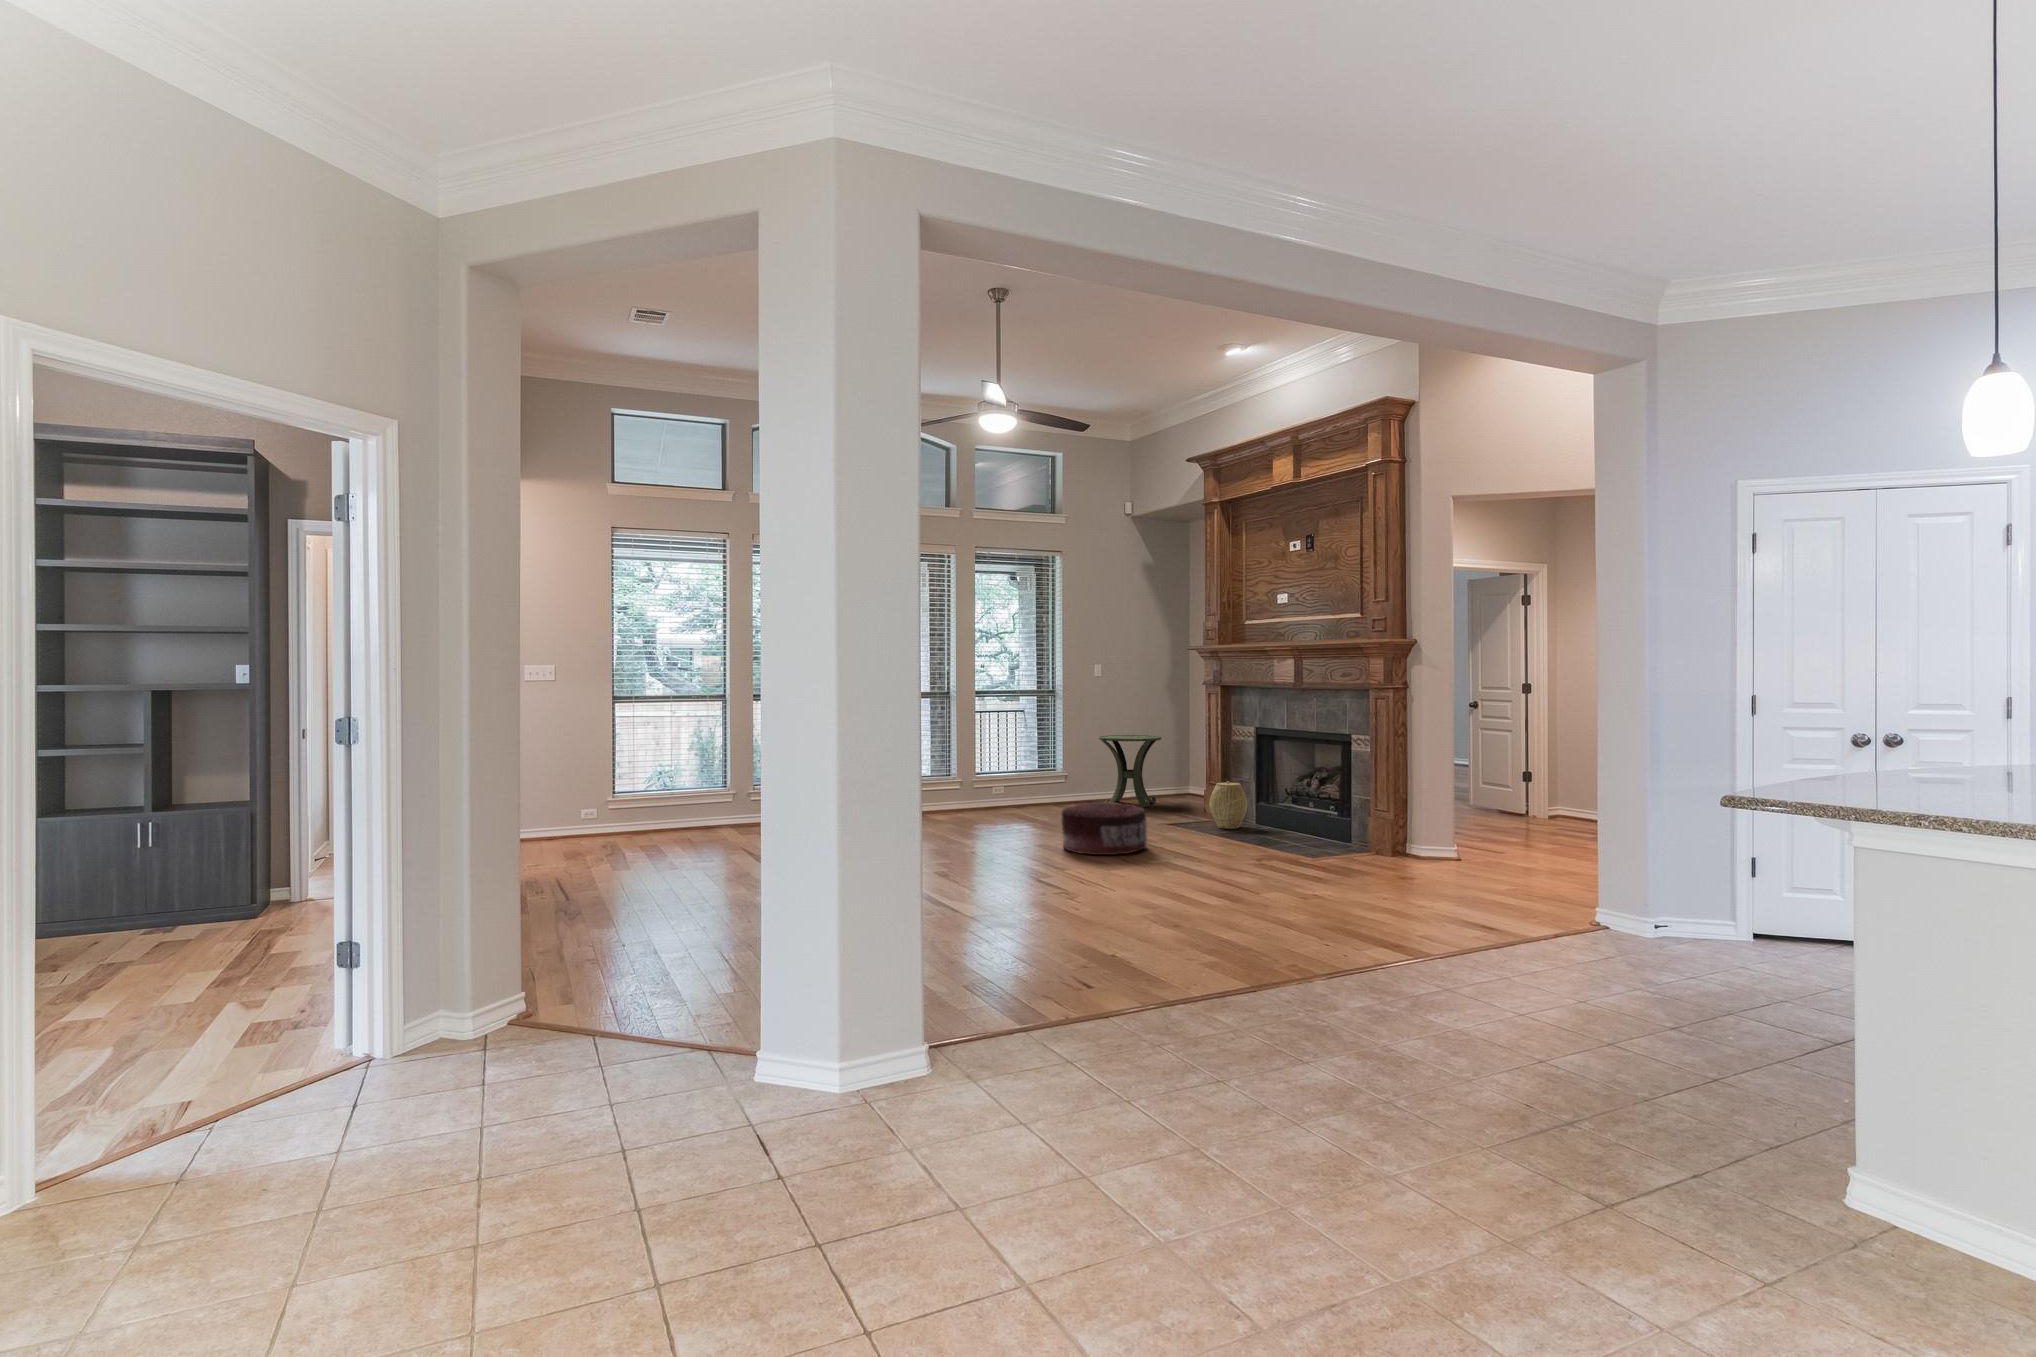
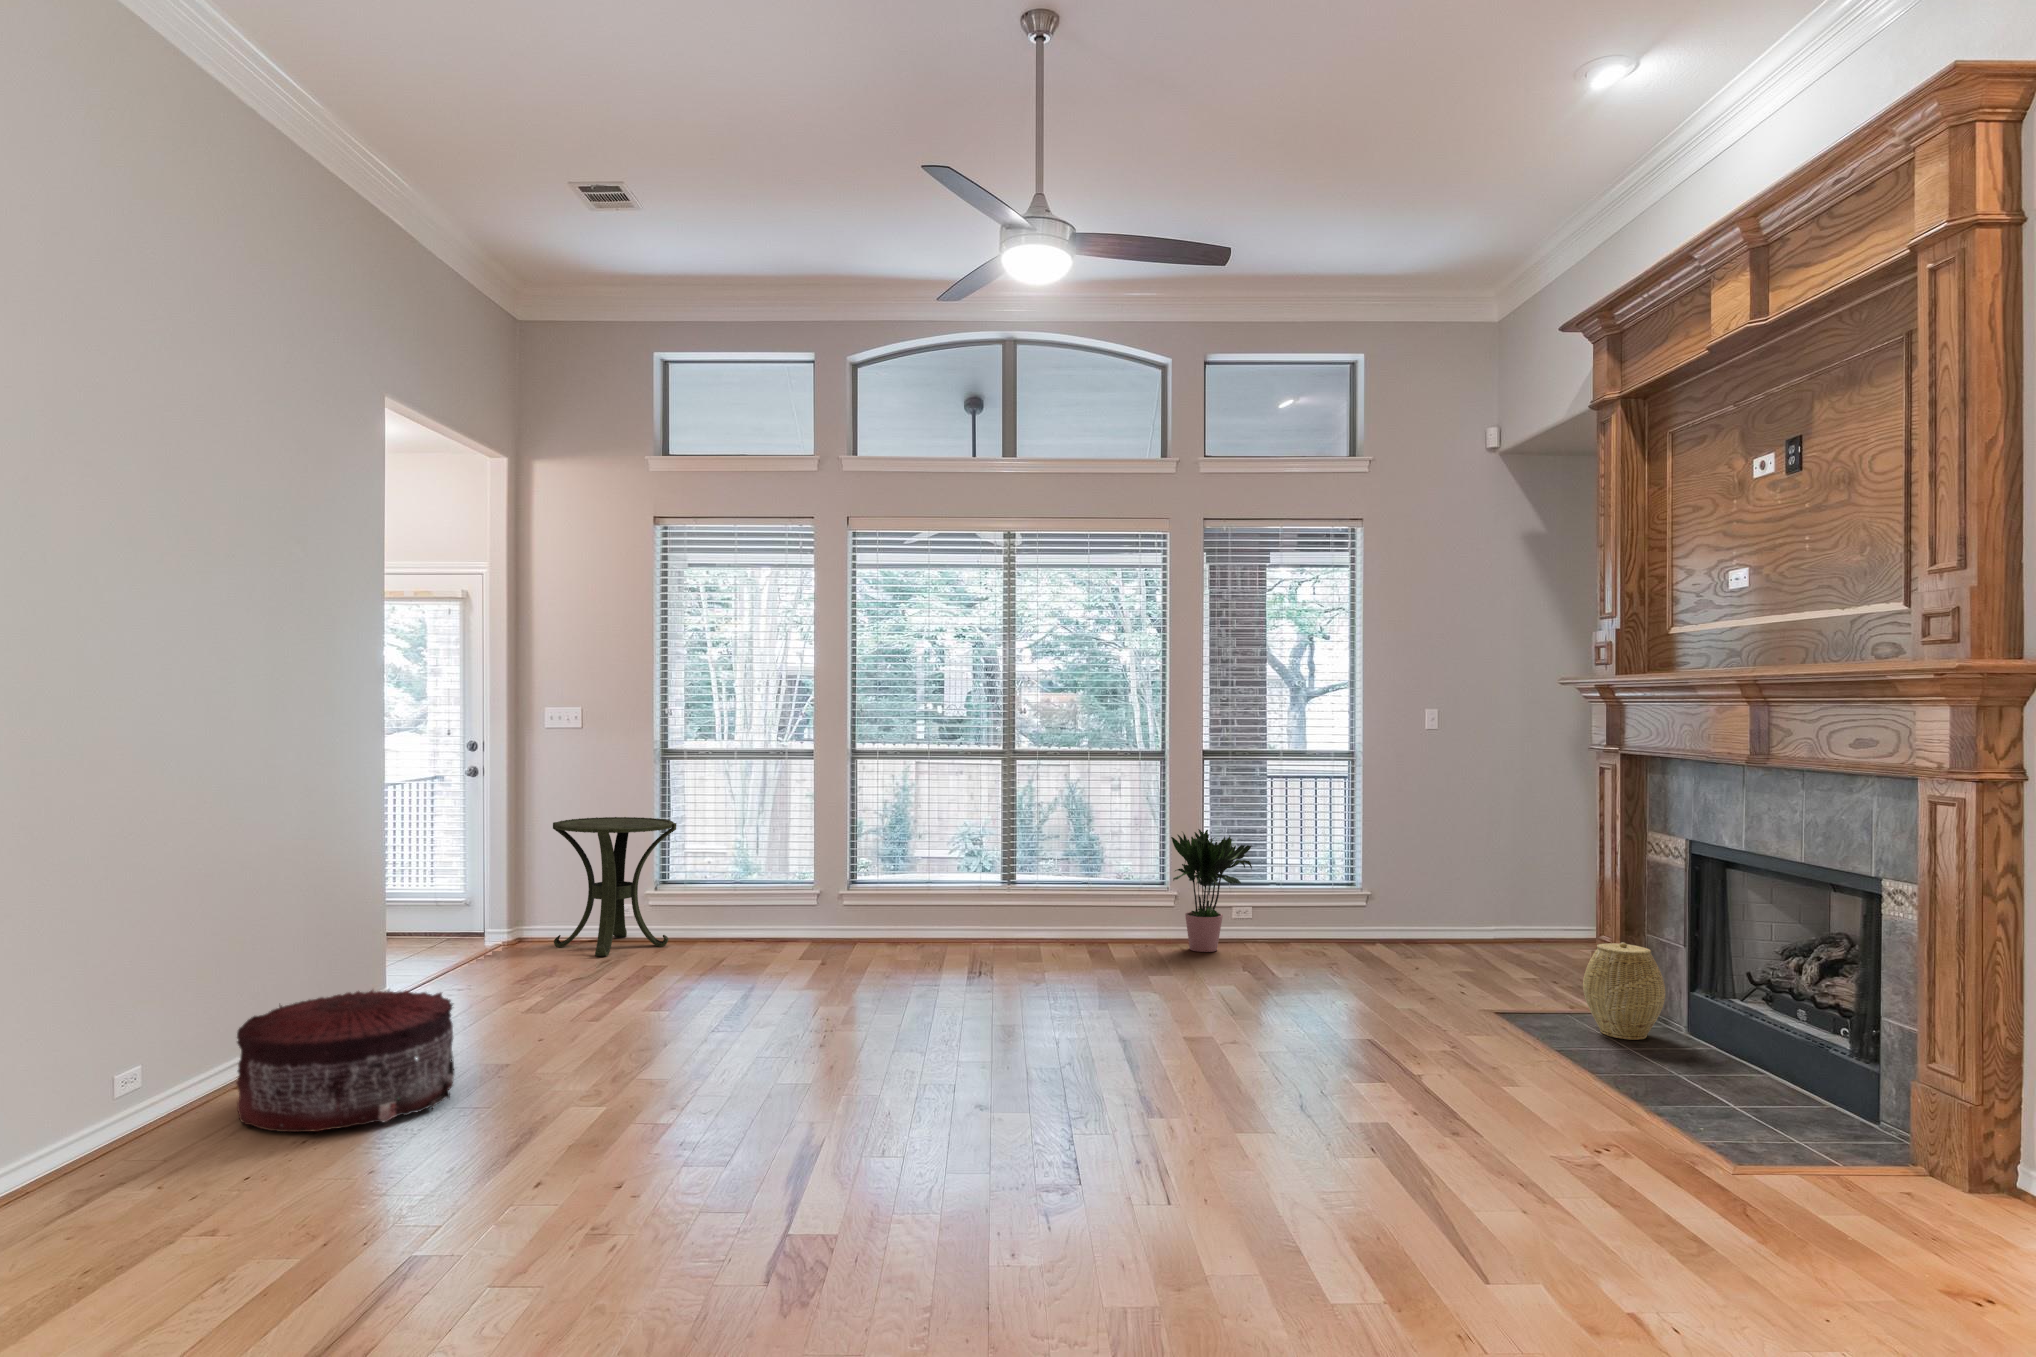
side table: present [1099,735,1161,807] -> present [553,817,676,956]
potted plant: none [966,741,1017,815] -> present [1171,829,1252,952]
pouf: present [1062,802,1147,855] -> present [236,990,454,1132]

